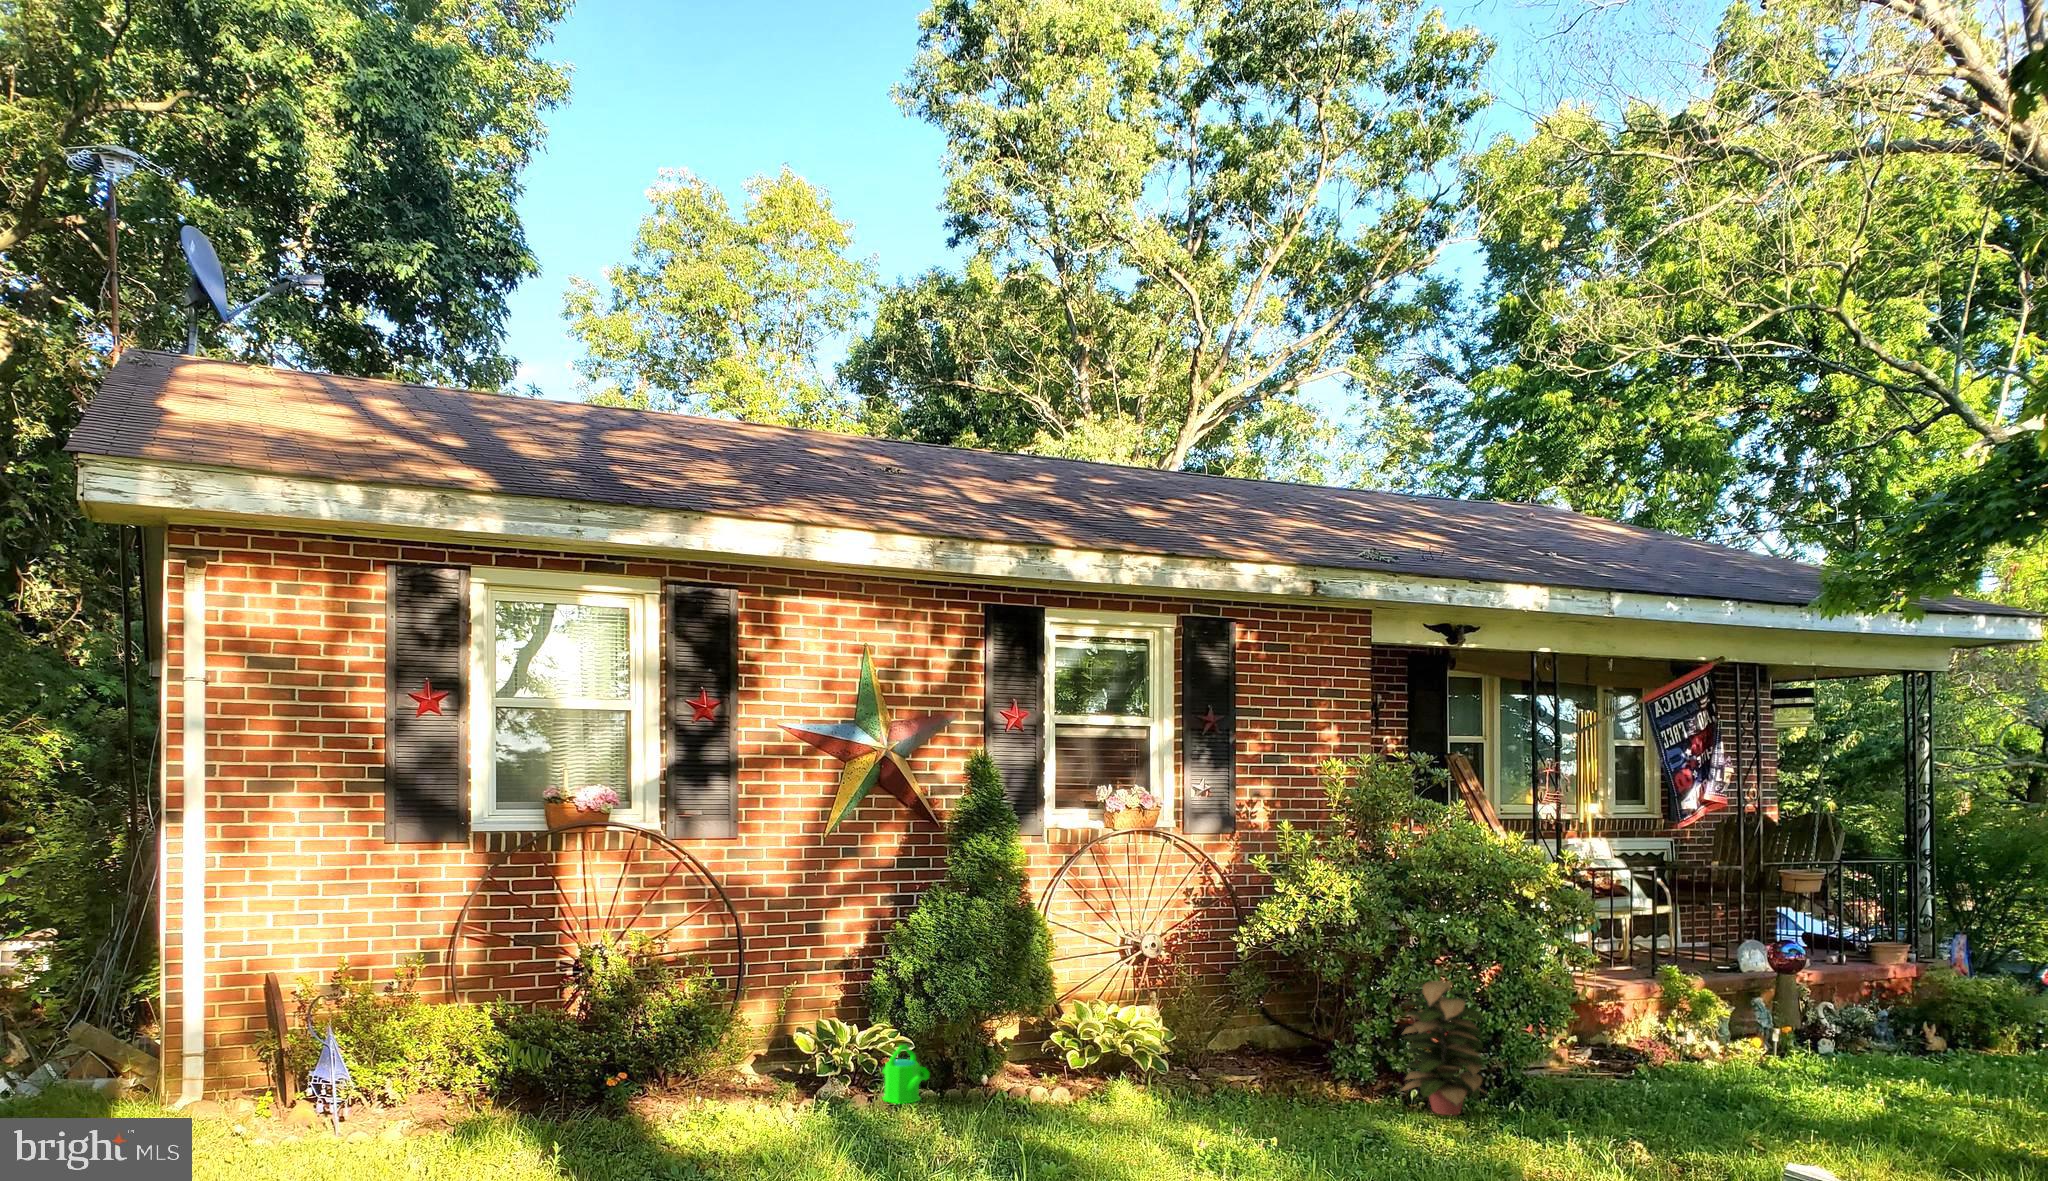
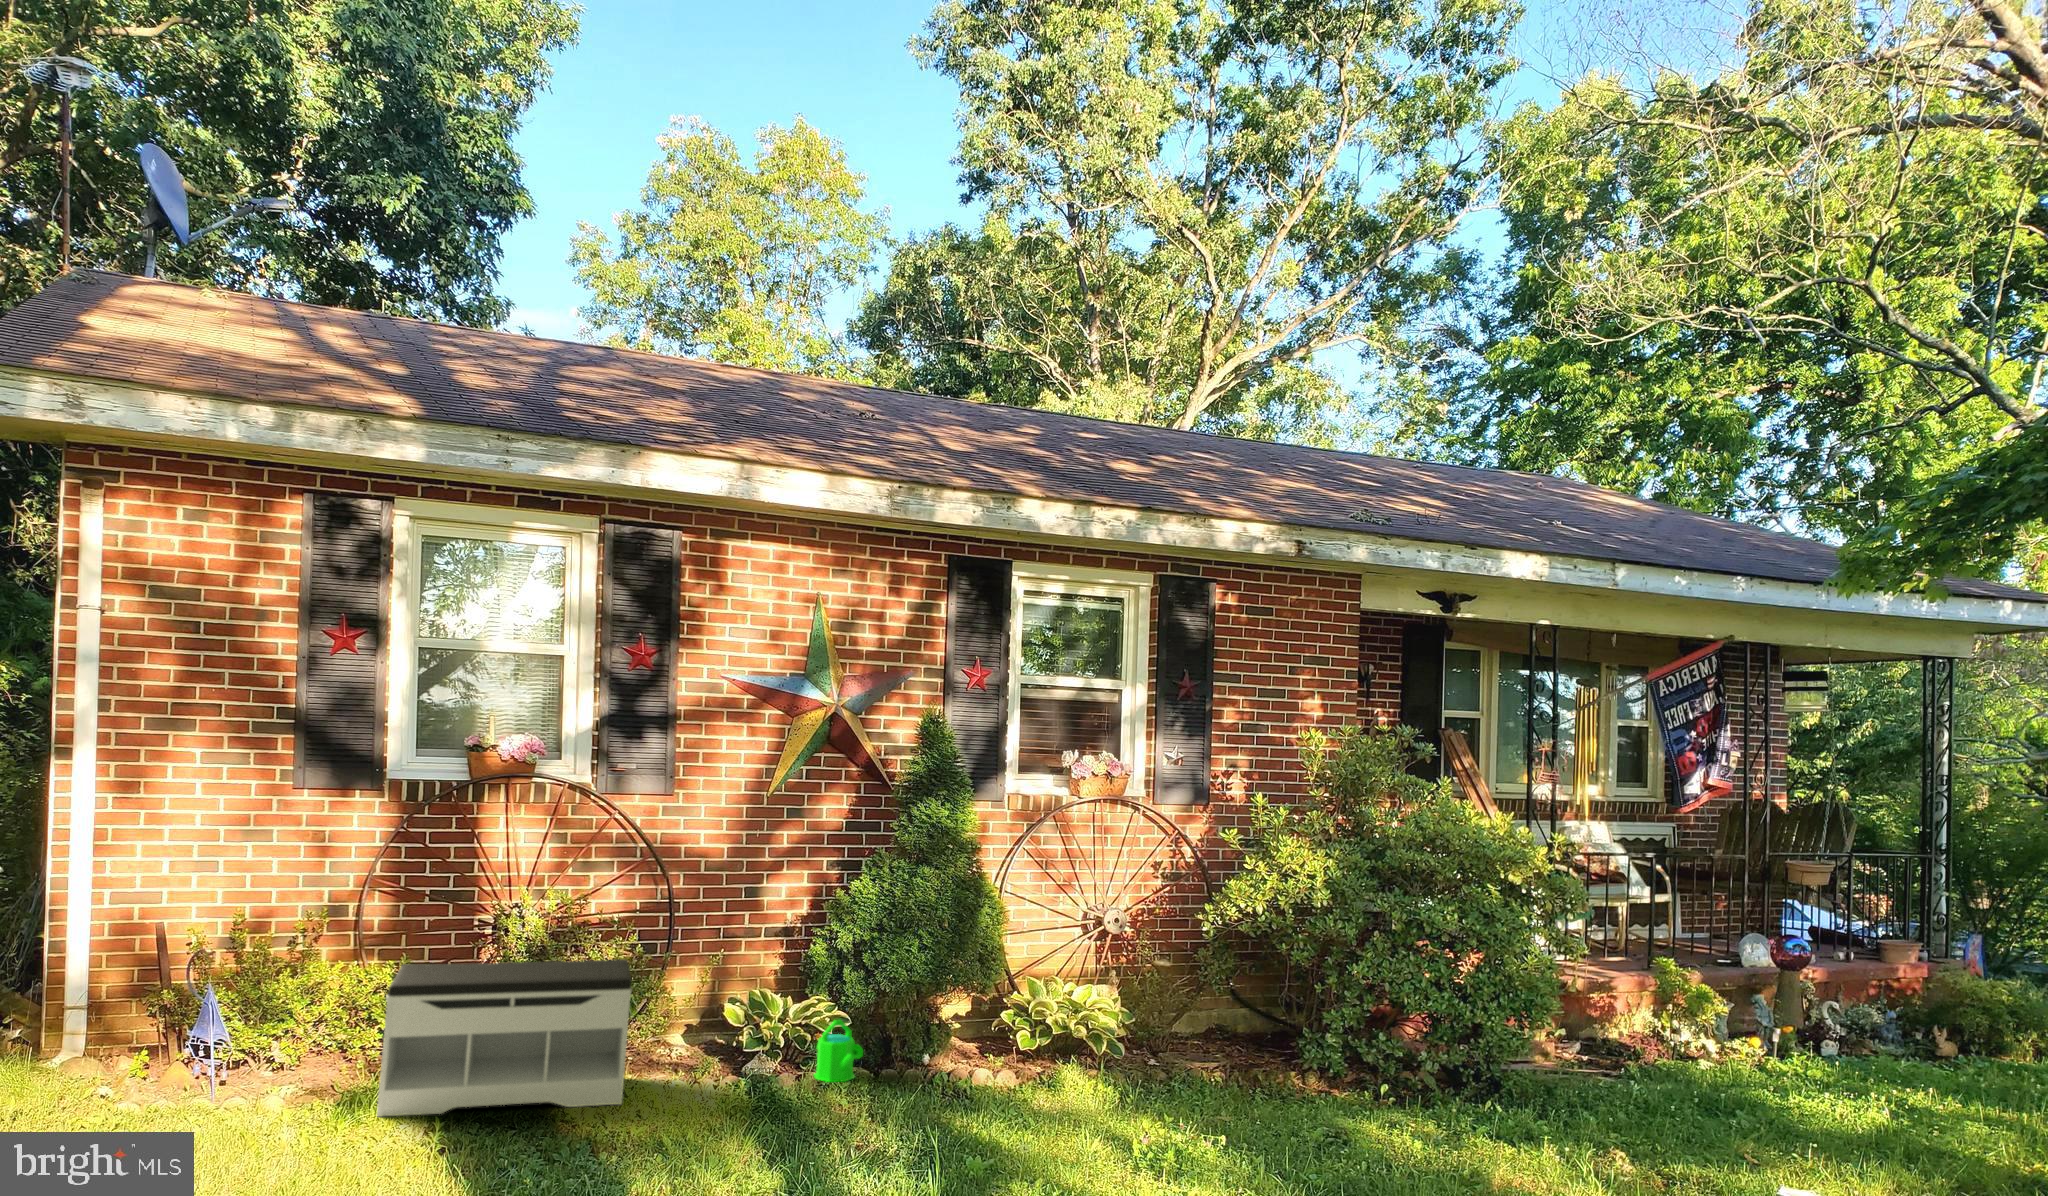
decorative plant: present [1400,981,1484,1115] -> none [1365,971,1468,1116]
bench: none [492,993,719,1146] -> present [377,959,632,1117]

